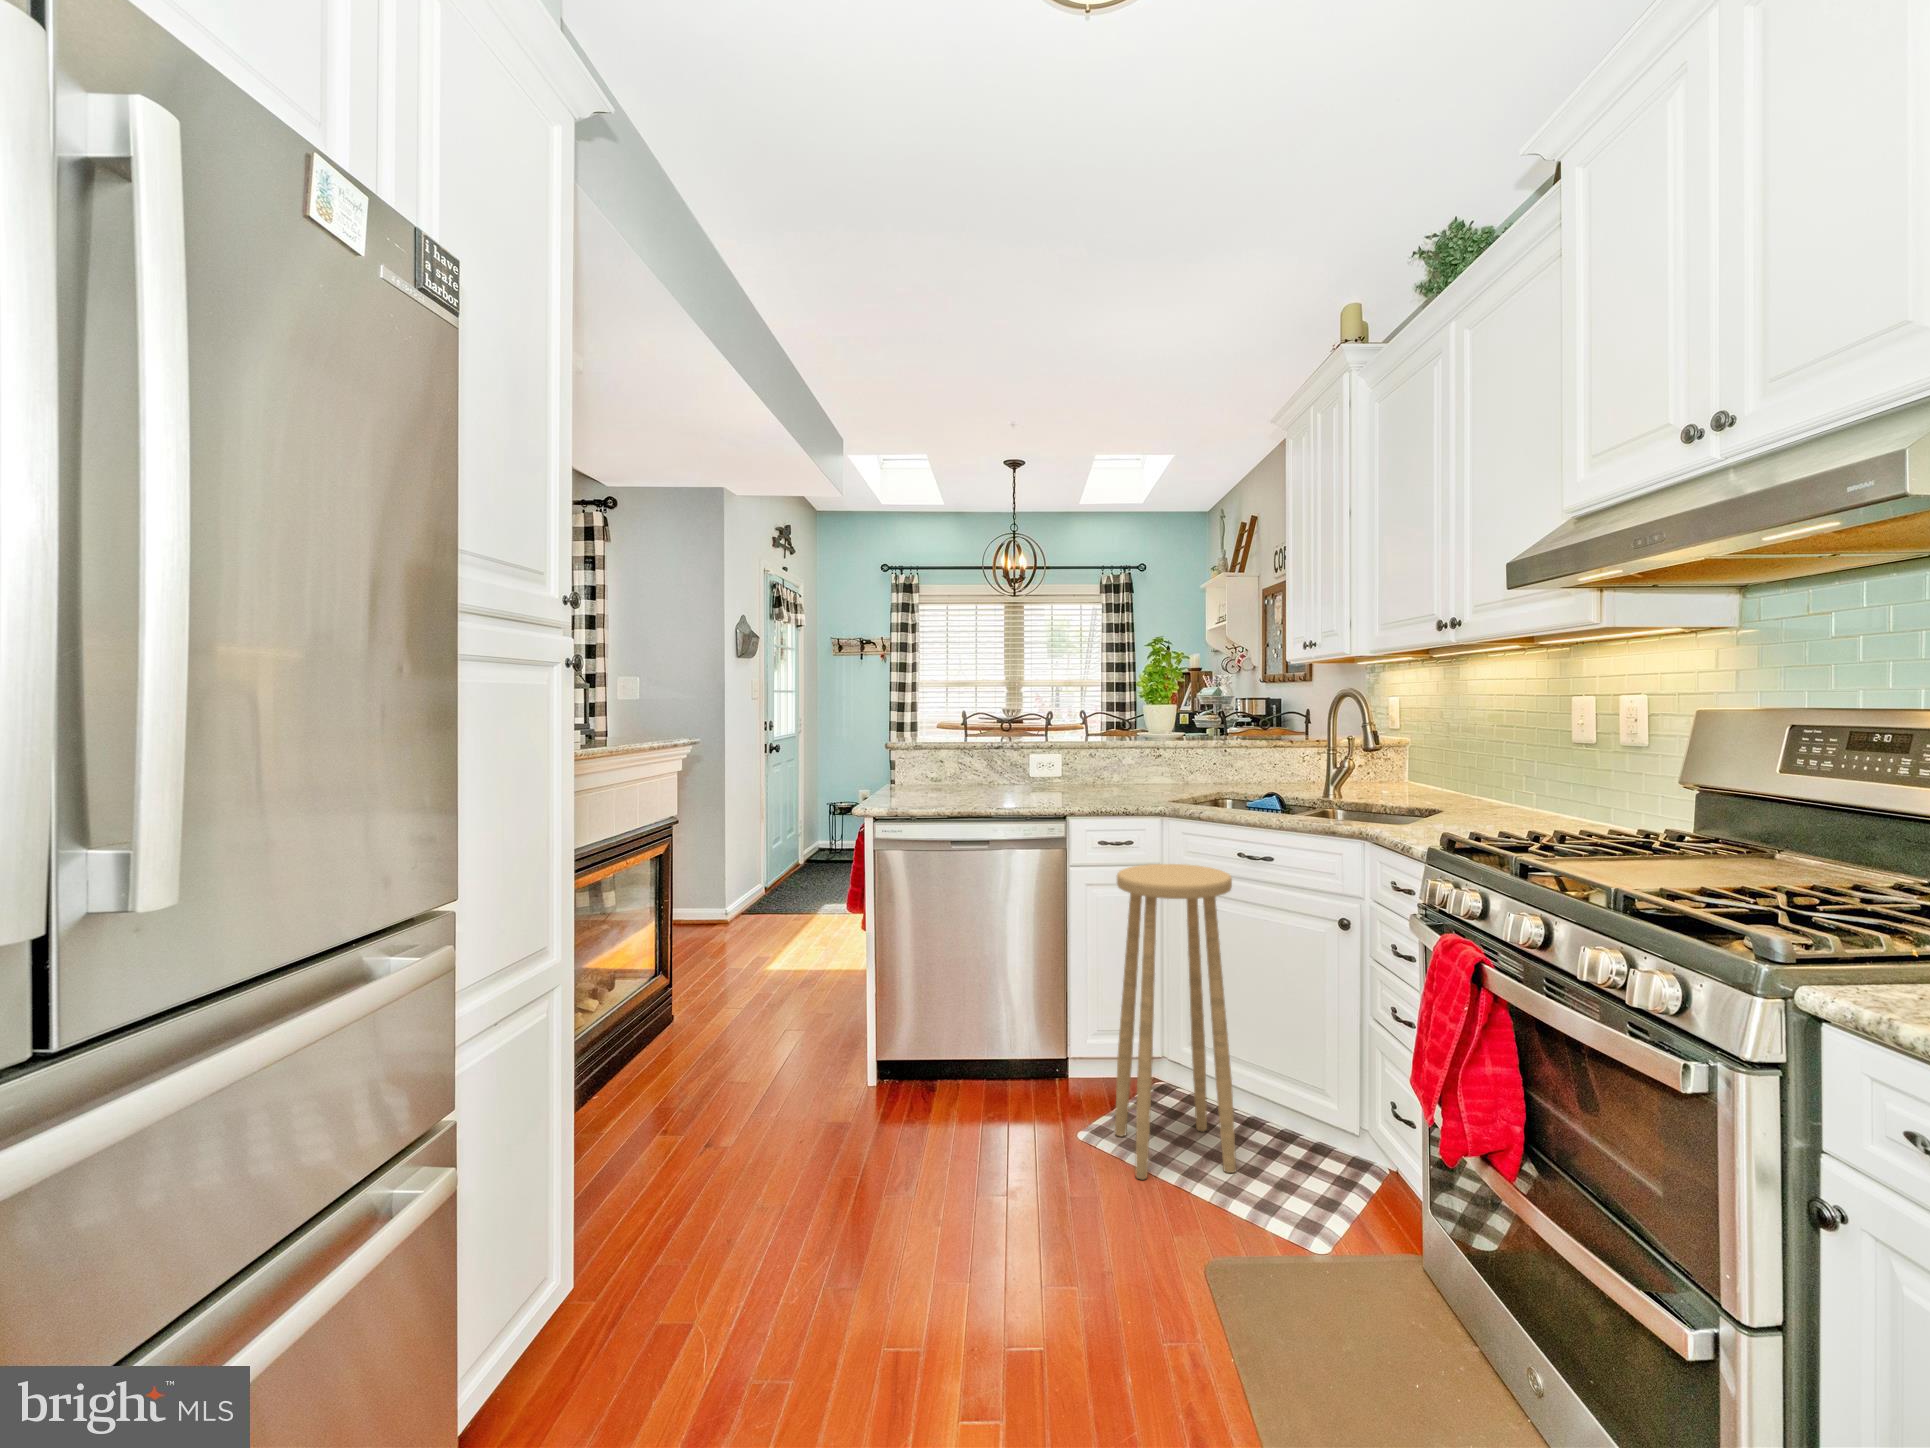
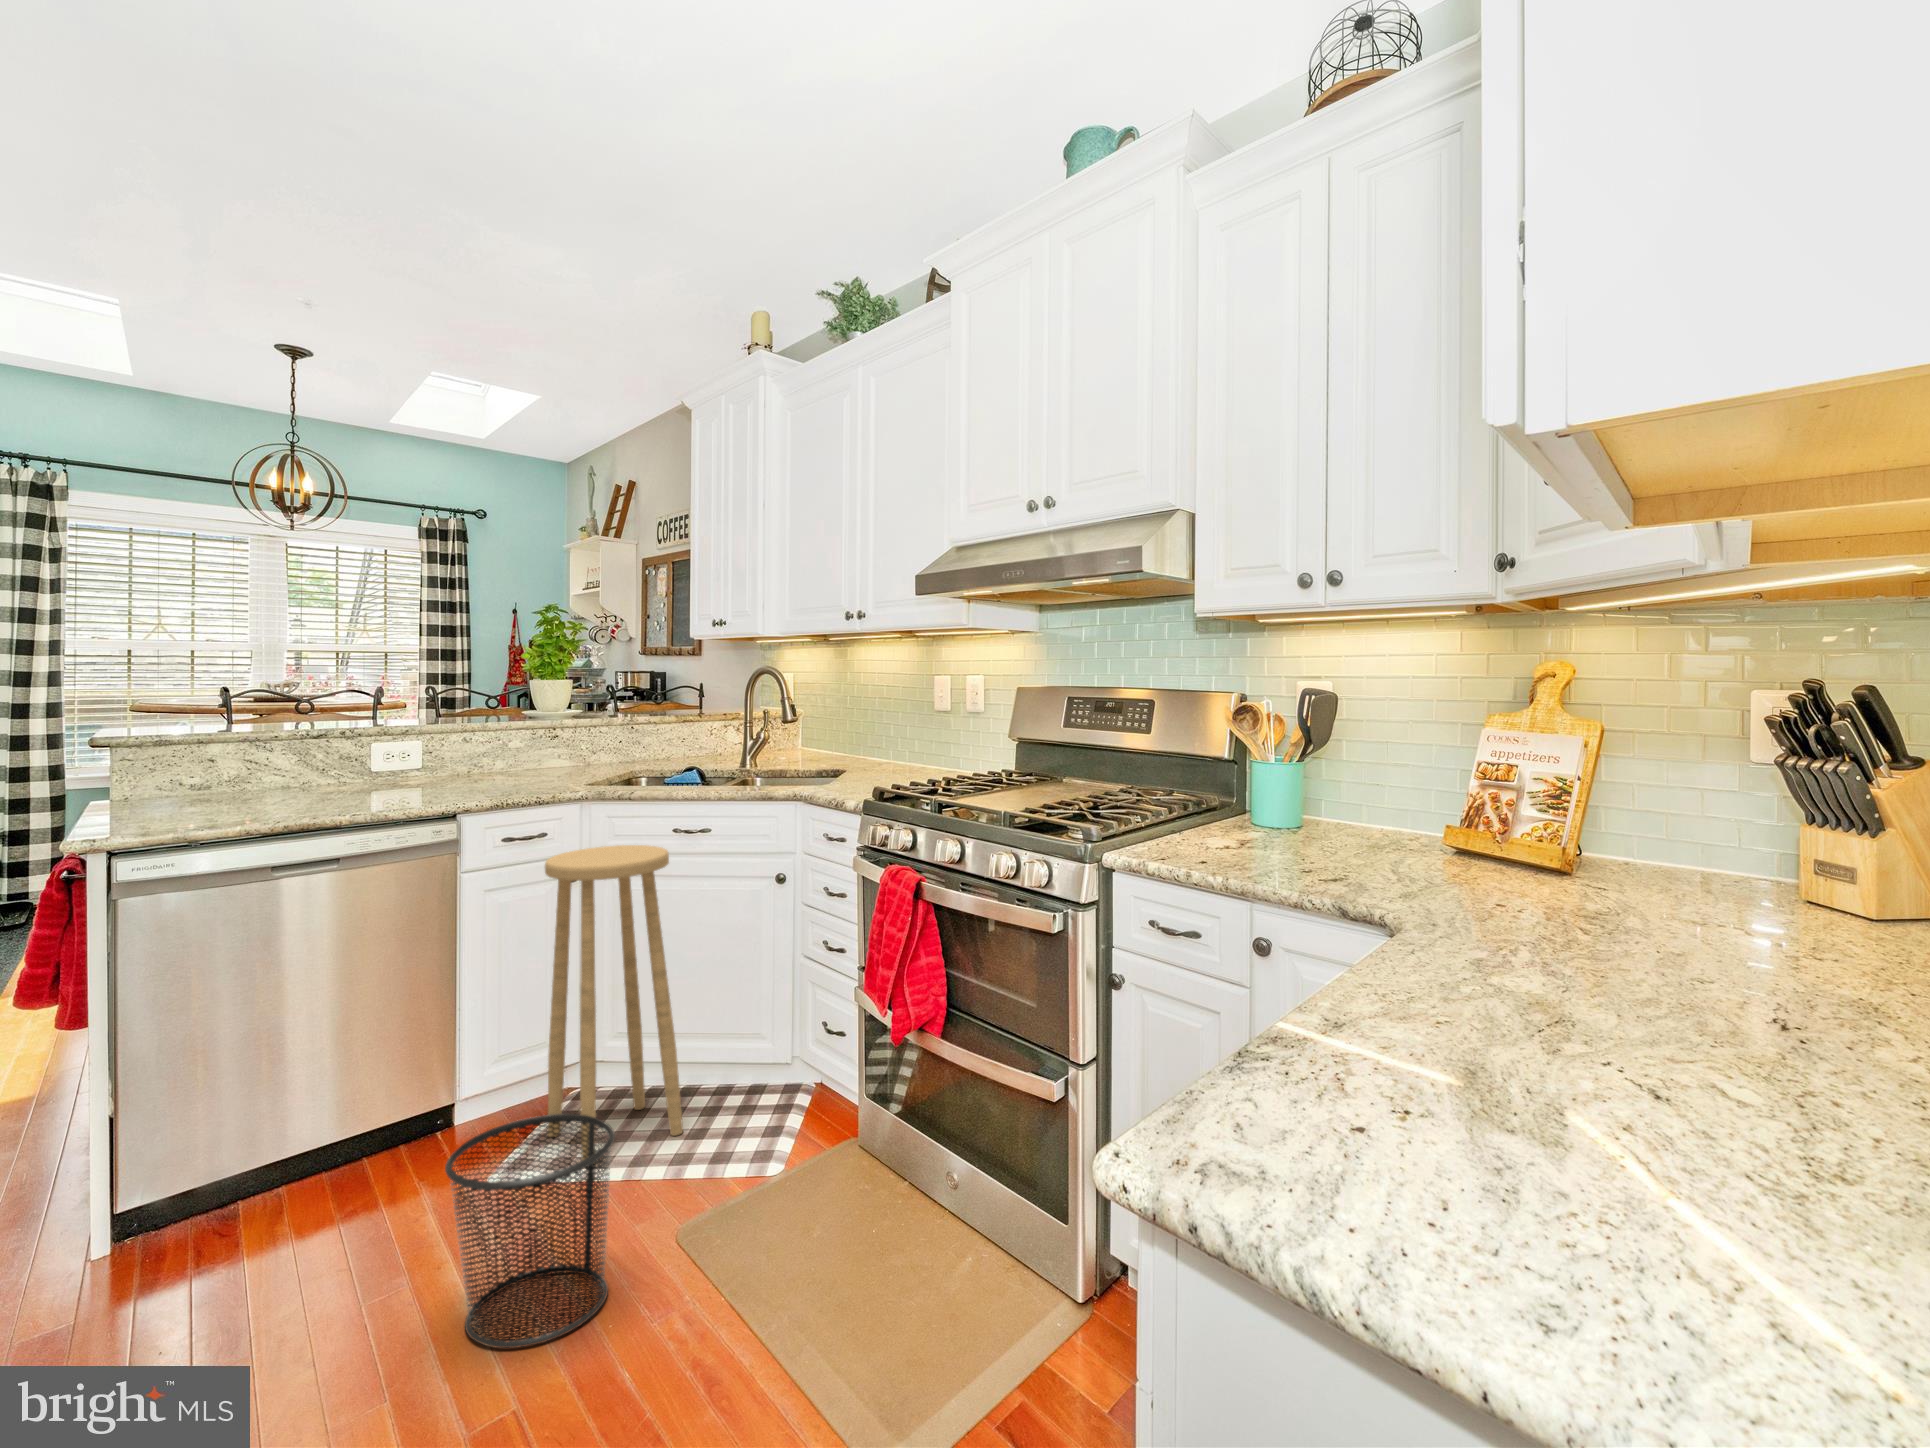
waste bin: none [979,1127,1134,1372] -> present [445,1114,615,1348]

